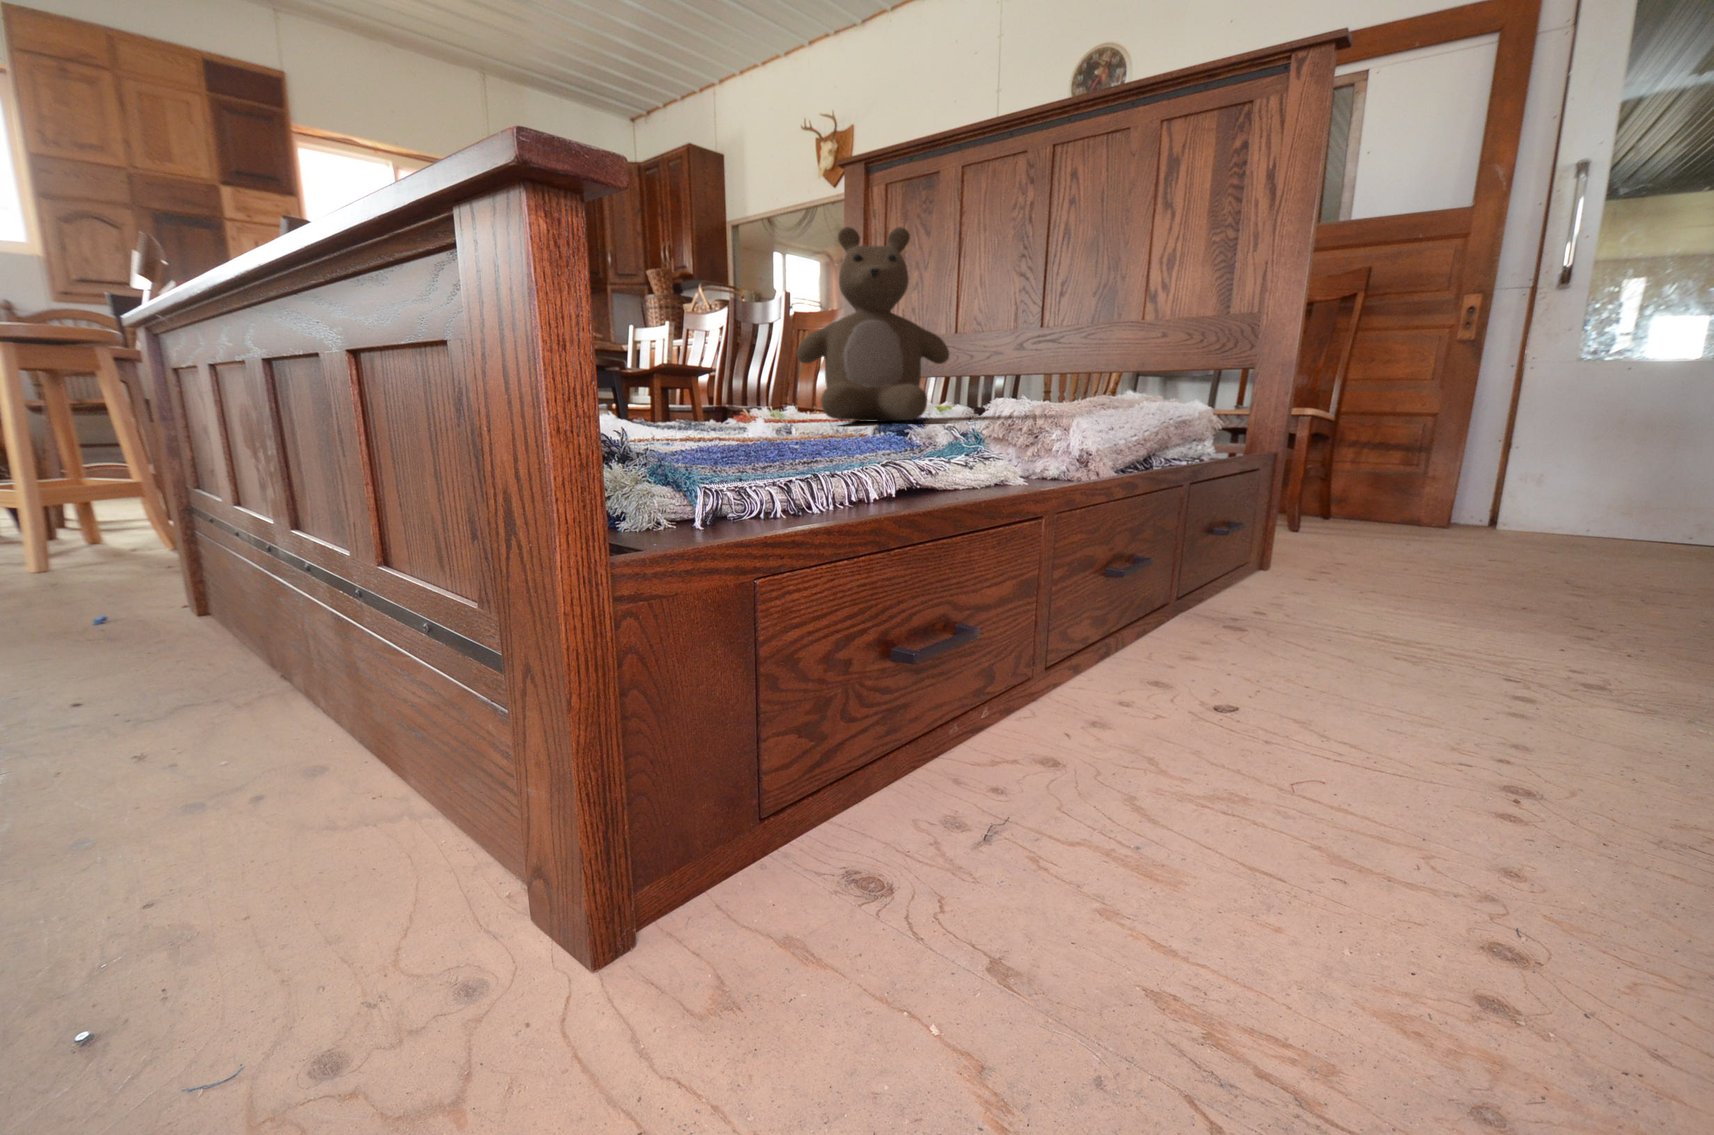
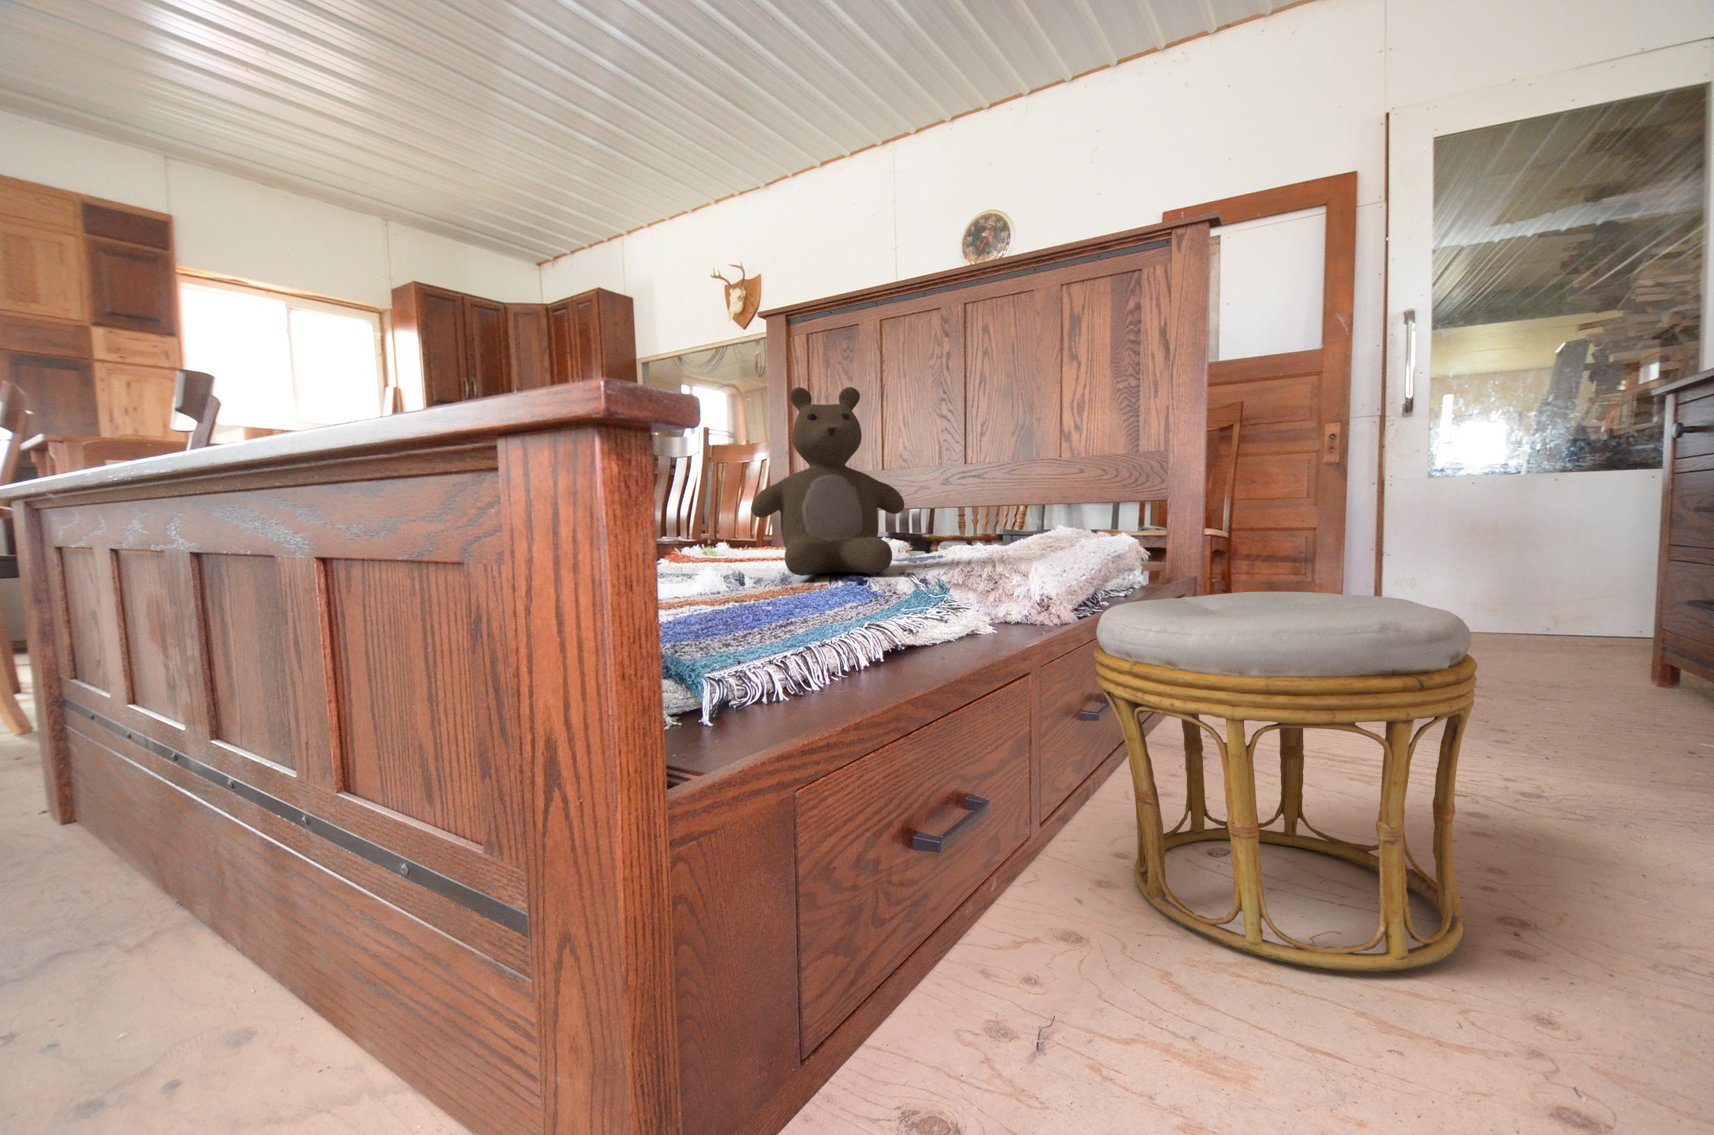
ottoman: none [1114,454,1524,819] -> present [1094,592,1477,971]

